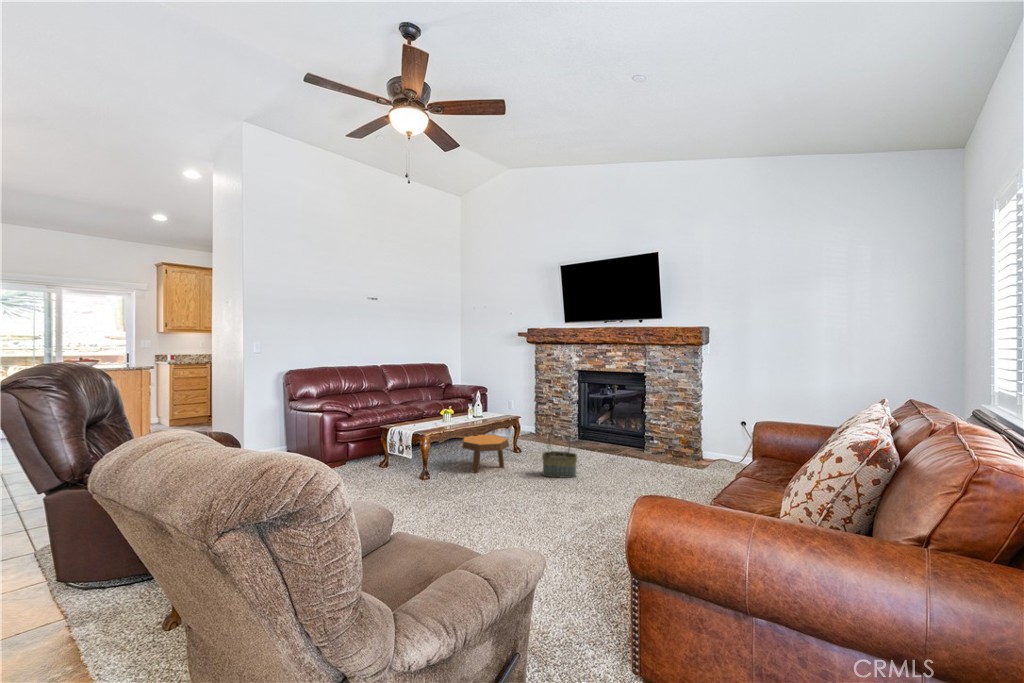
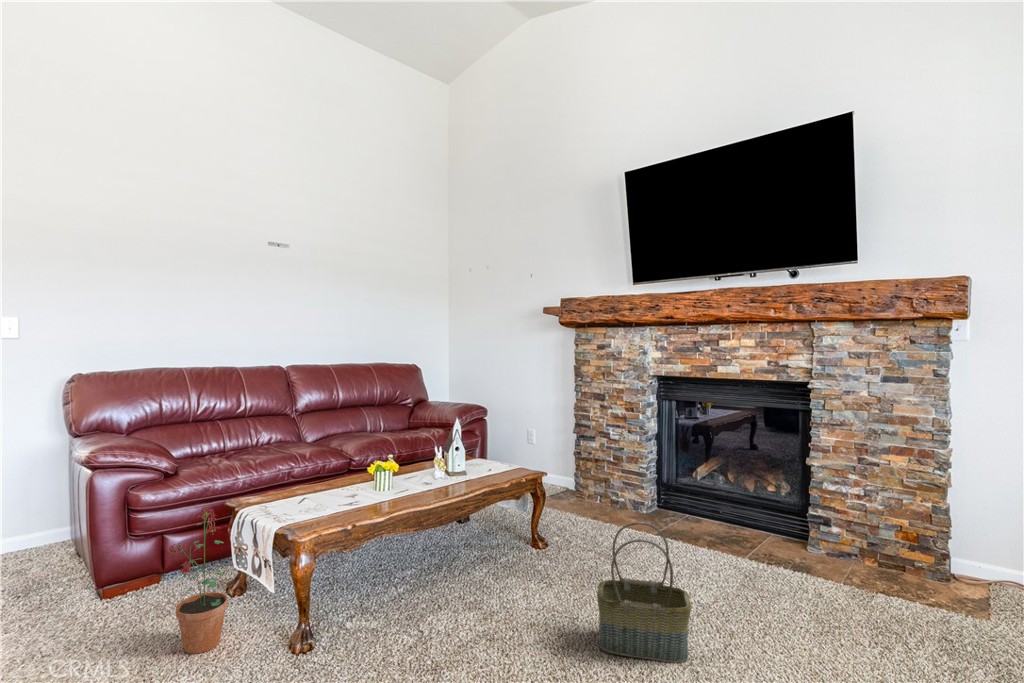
potted plant: none [371,424,396,479] -> present [169,507,228,654]
footstool: present [462,434,509,473] -> none [401,520,517,633]

